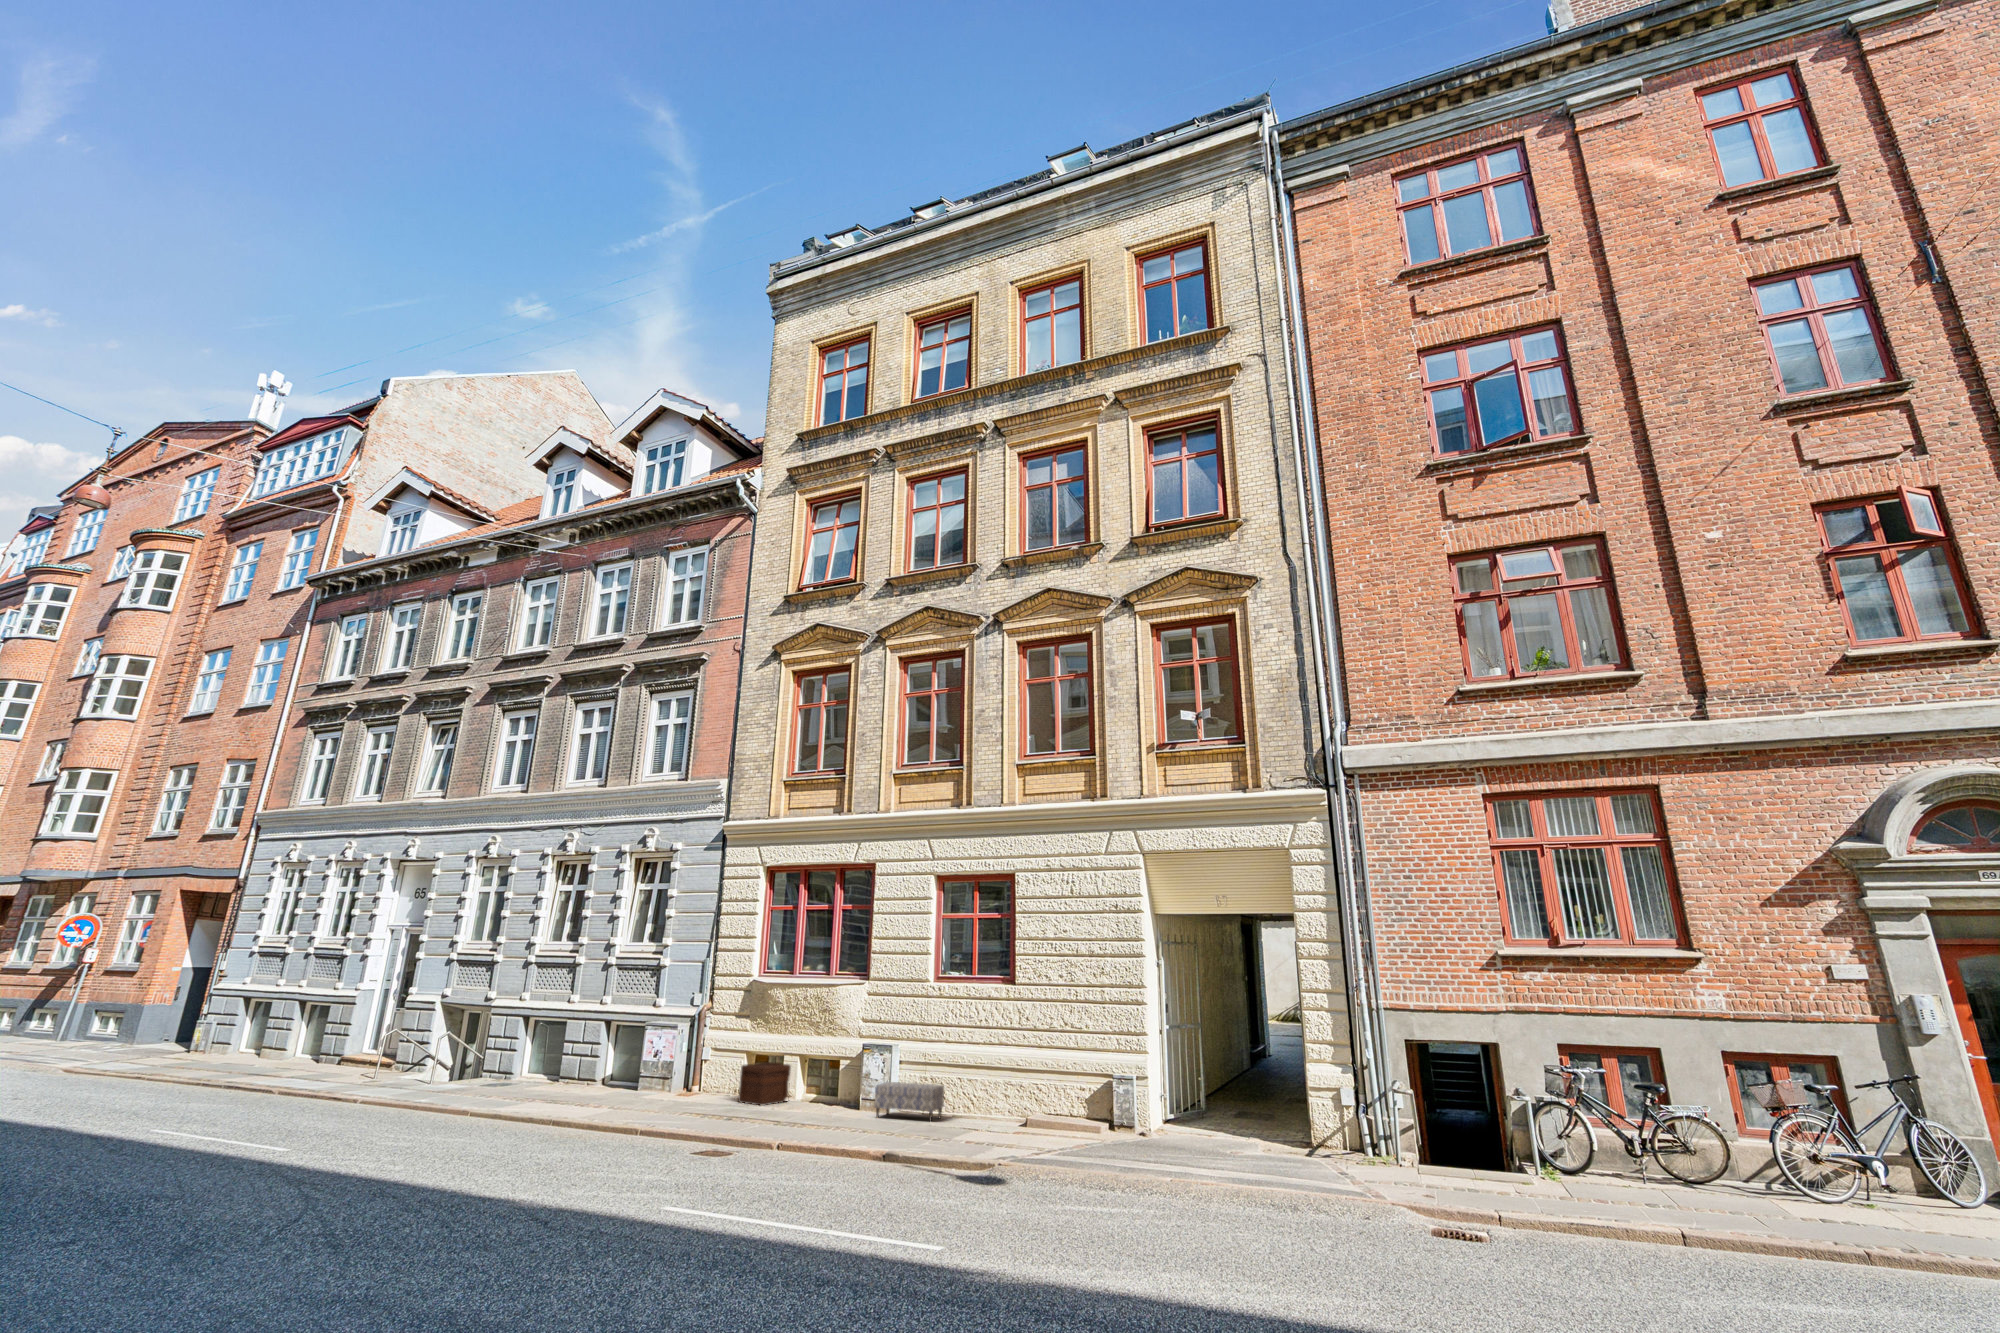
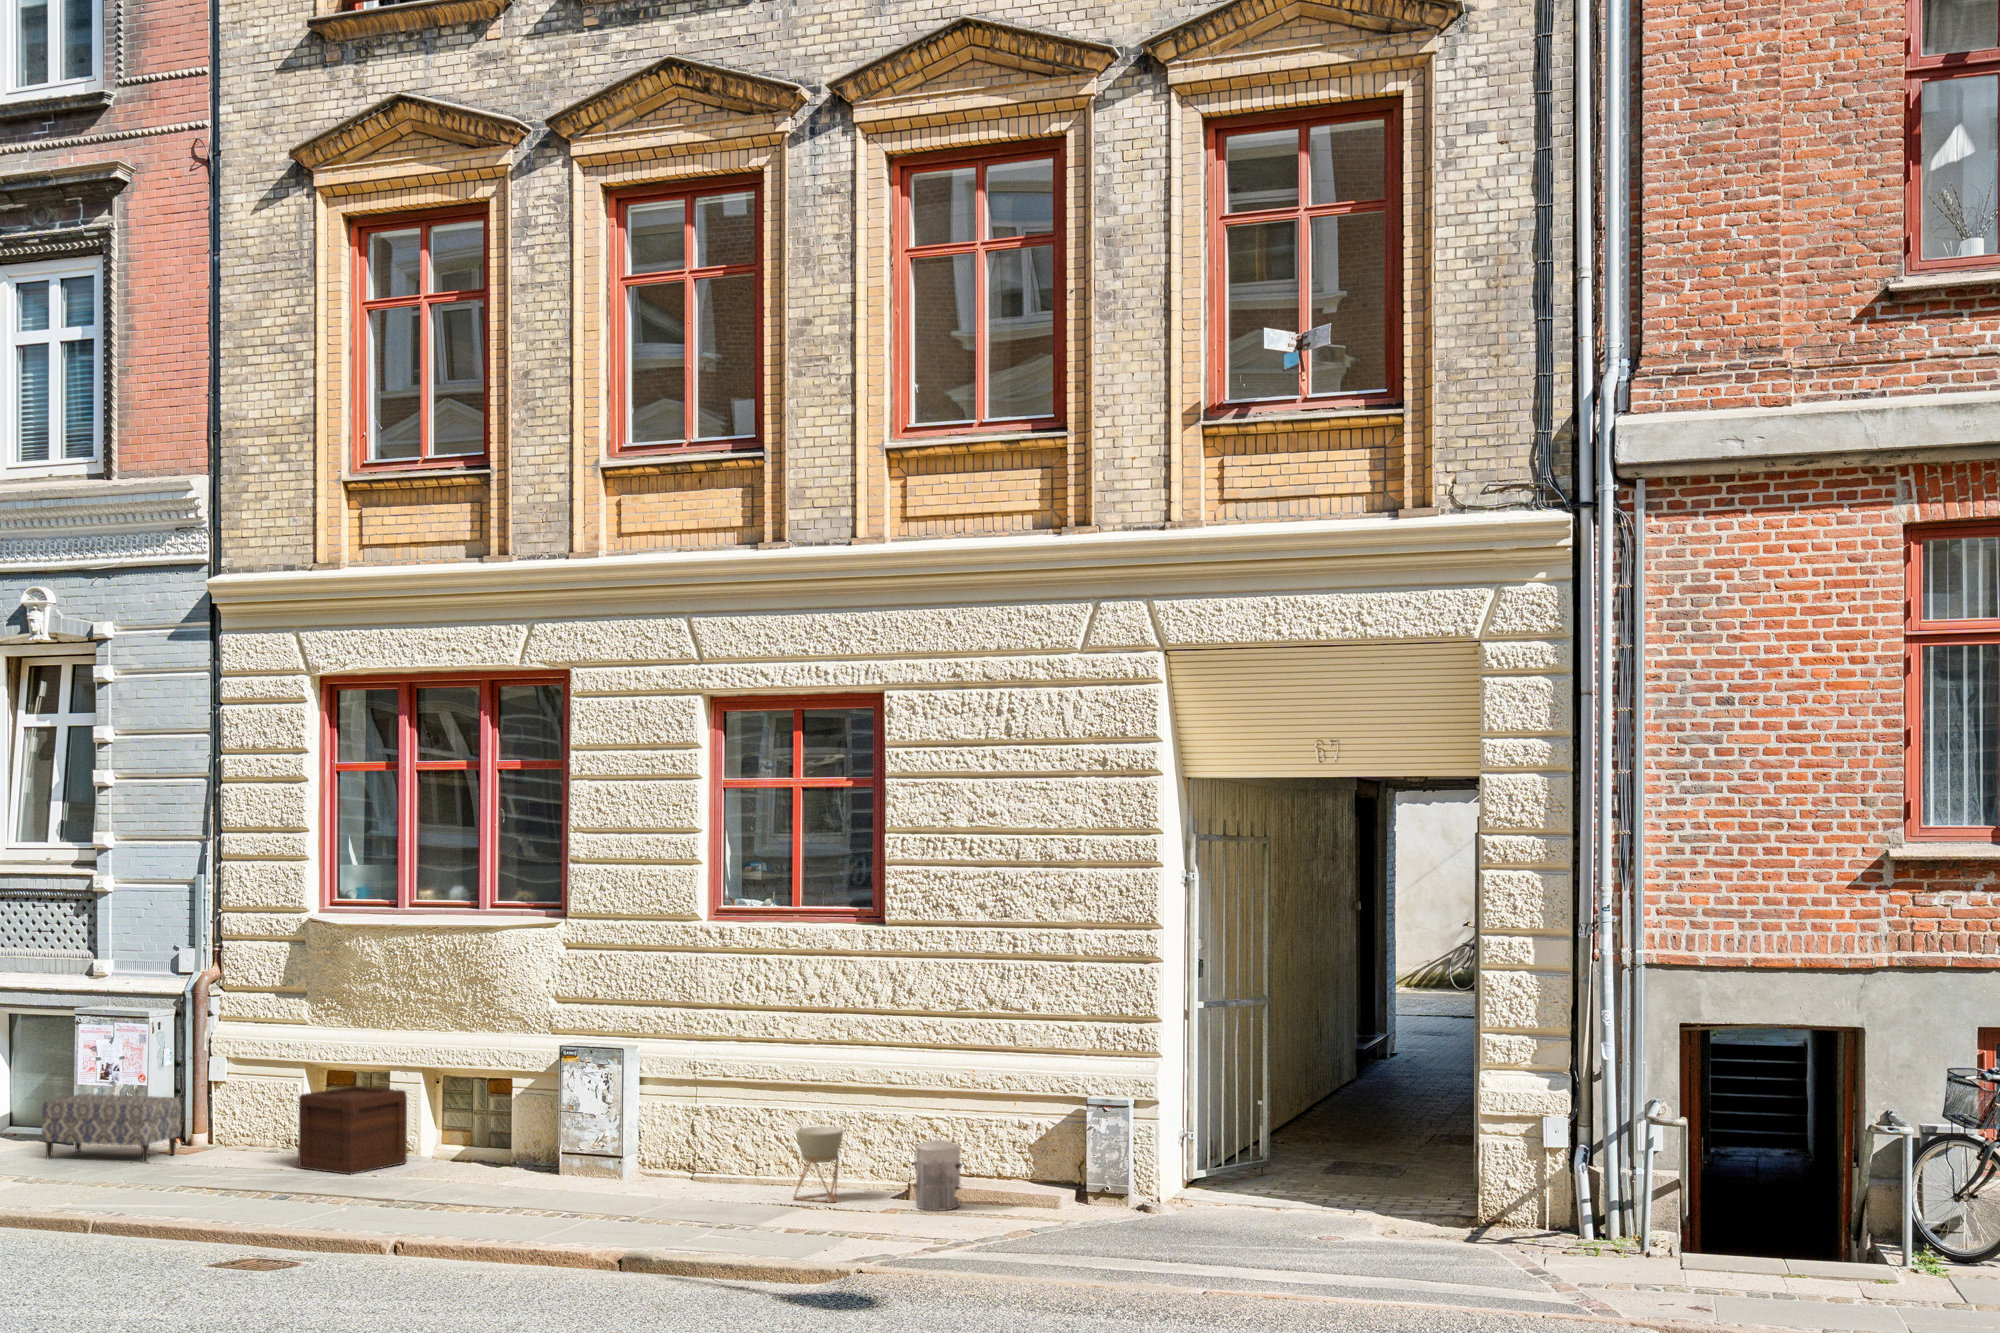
bench: present [875,1082,944,1122] -> present [42,1094,181,1163]
planter: none [967,1086,992,1125] -> present [793,1127,843,1203]
waste bin: none [1025,1092,1050,1131] -> present [913,1138,963,1211]

